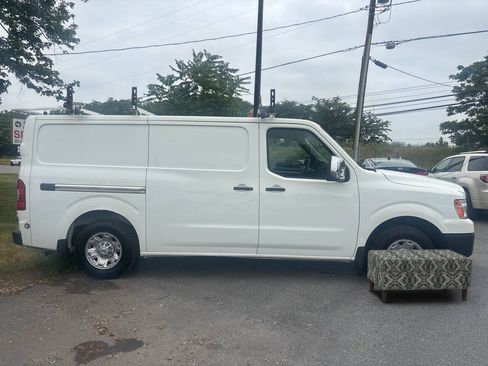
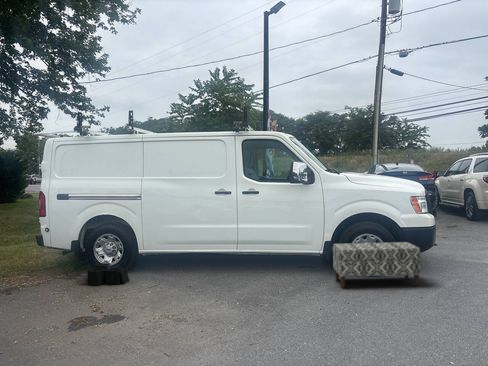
storage bin: none [80,266,130,296] -> present [87,263,129,286]

